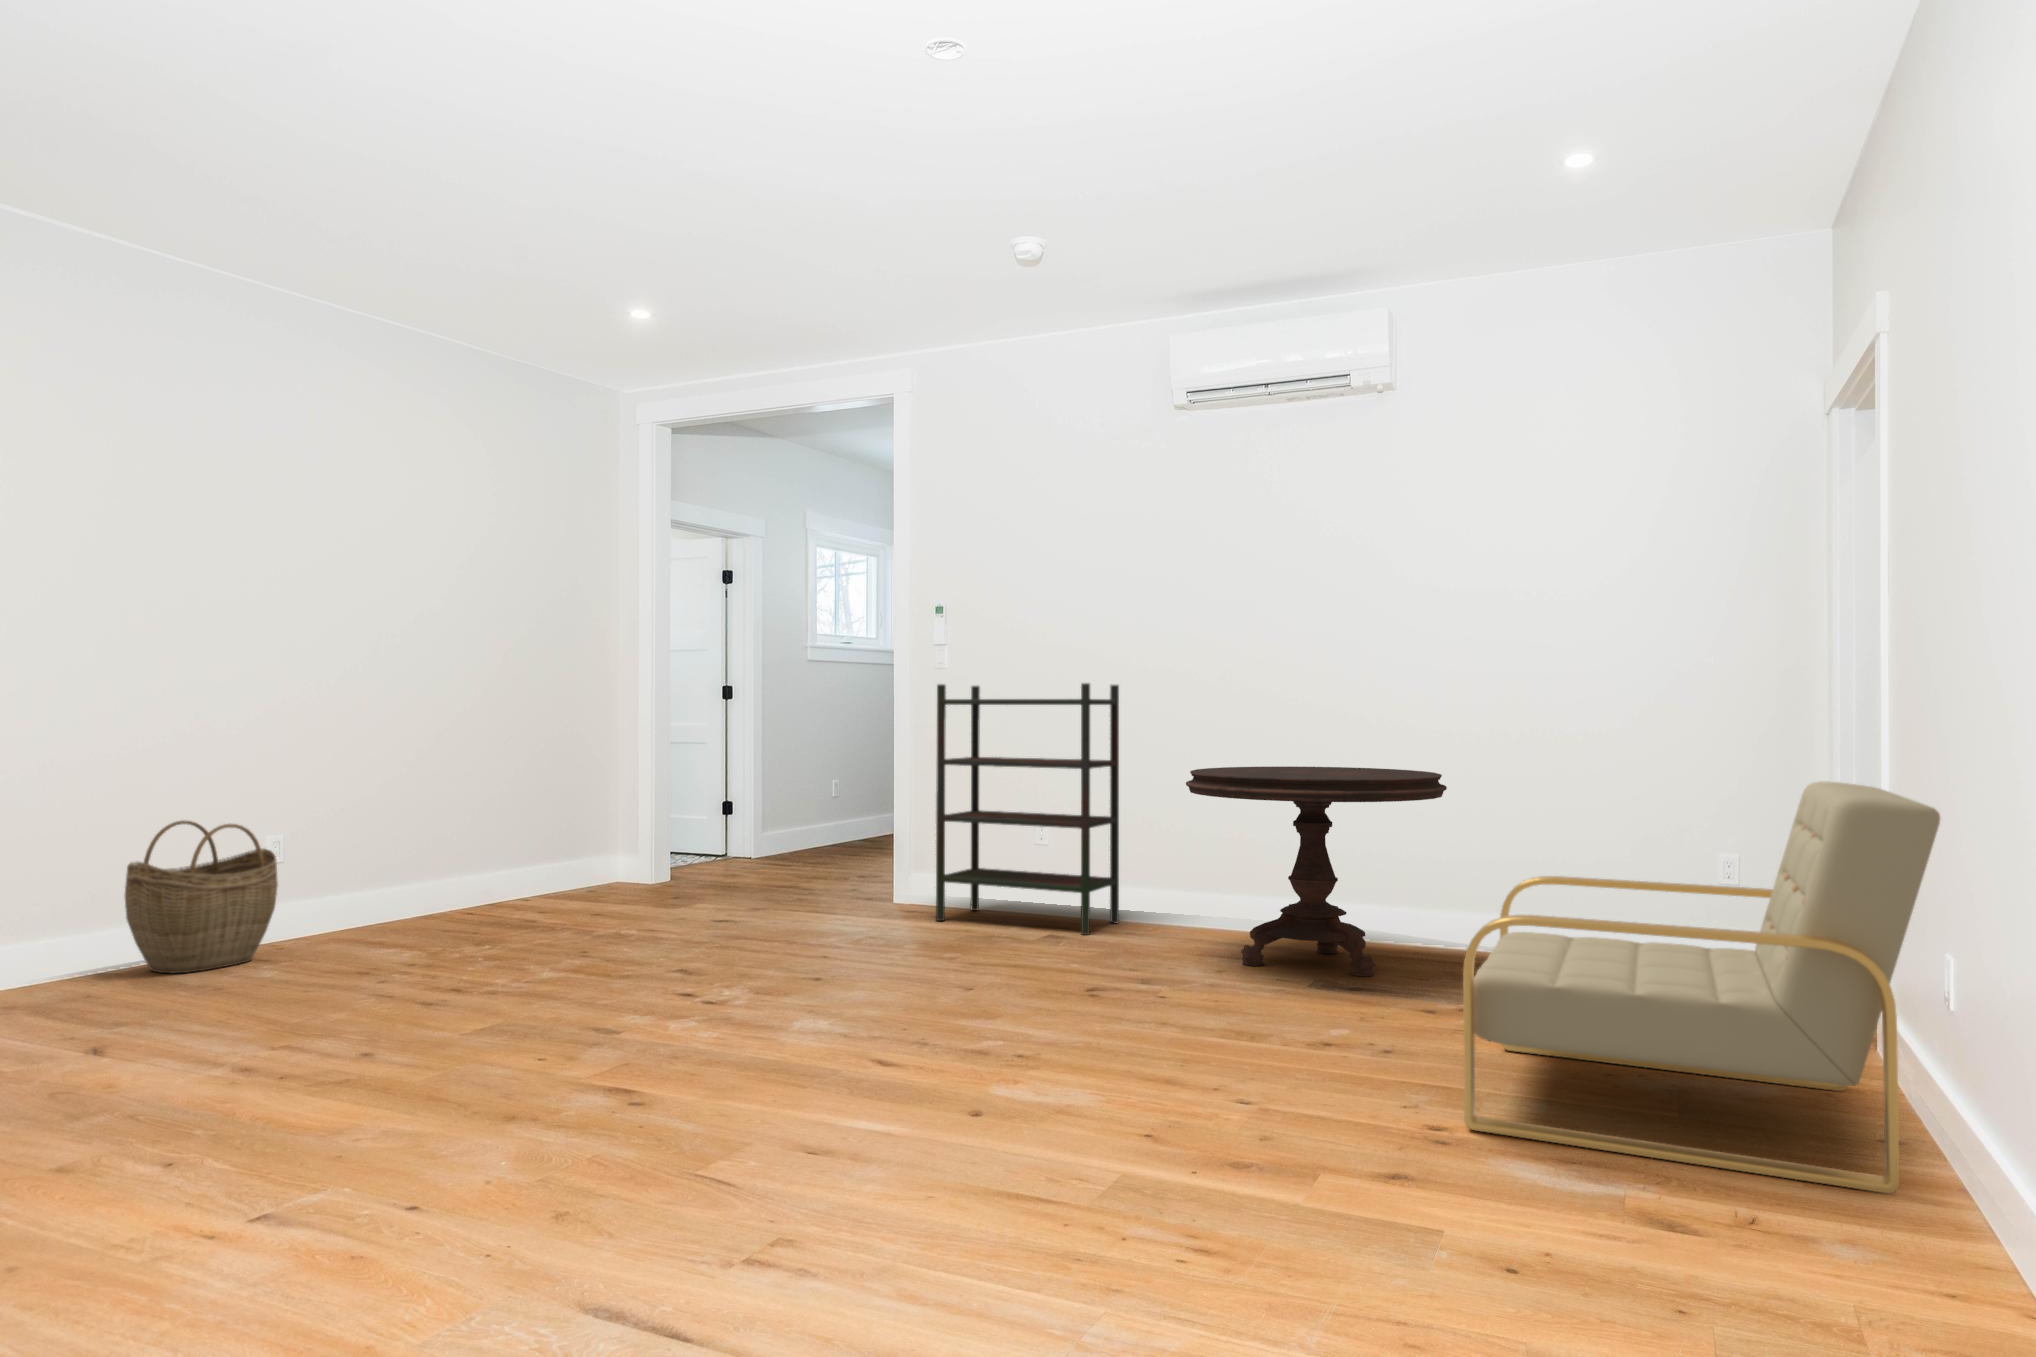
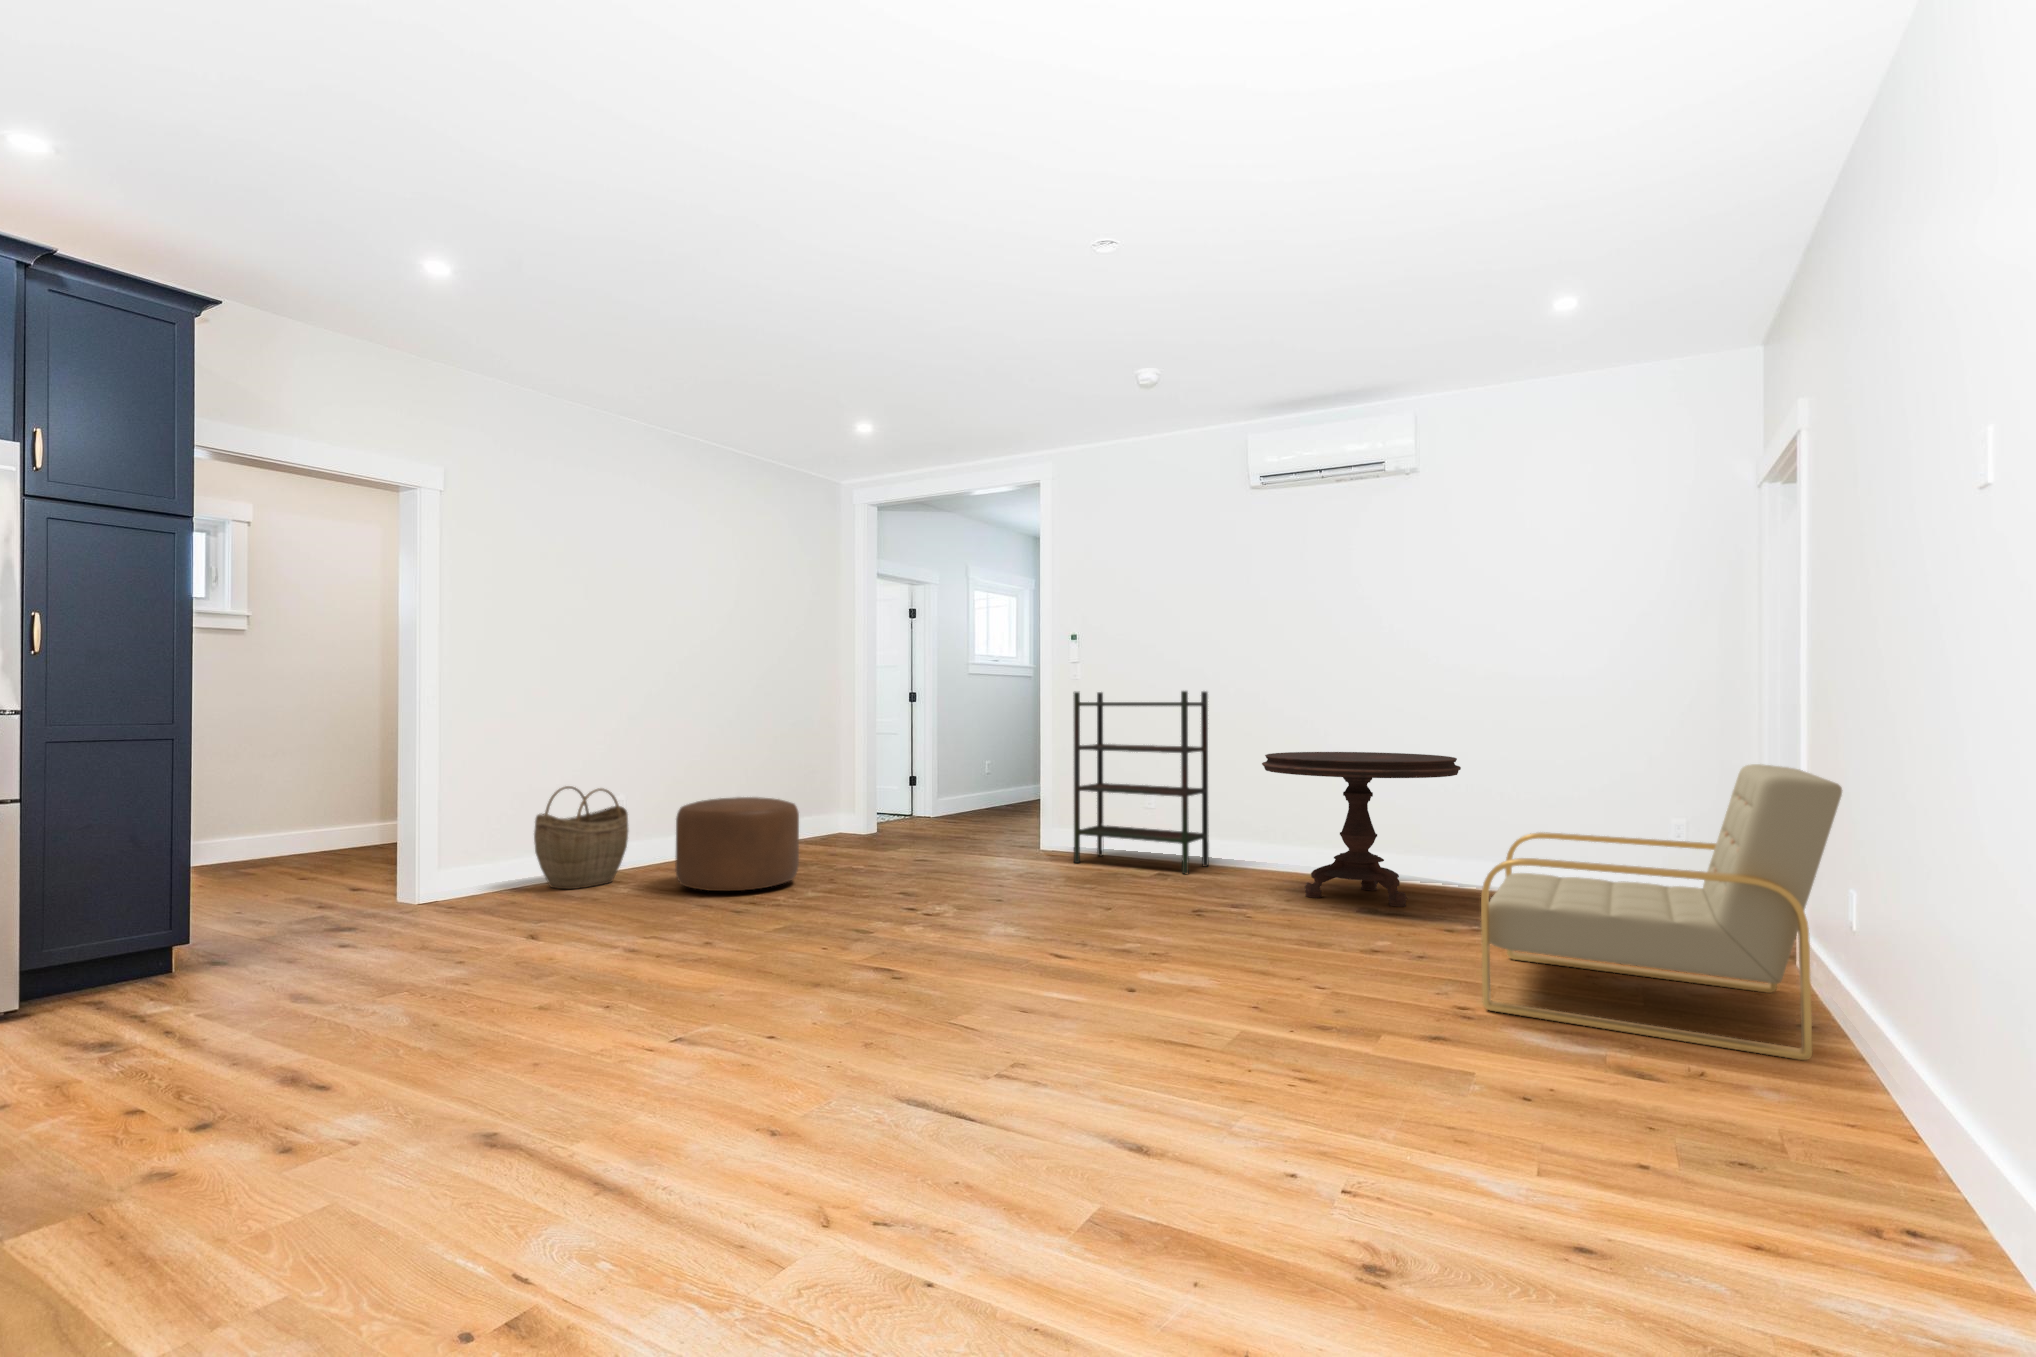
ottoman: none [344,835,534,972] -> present [675,797,799,891]

